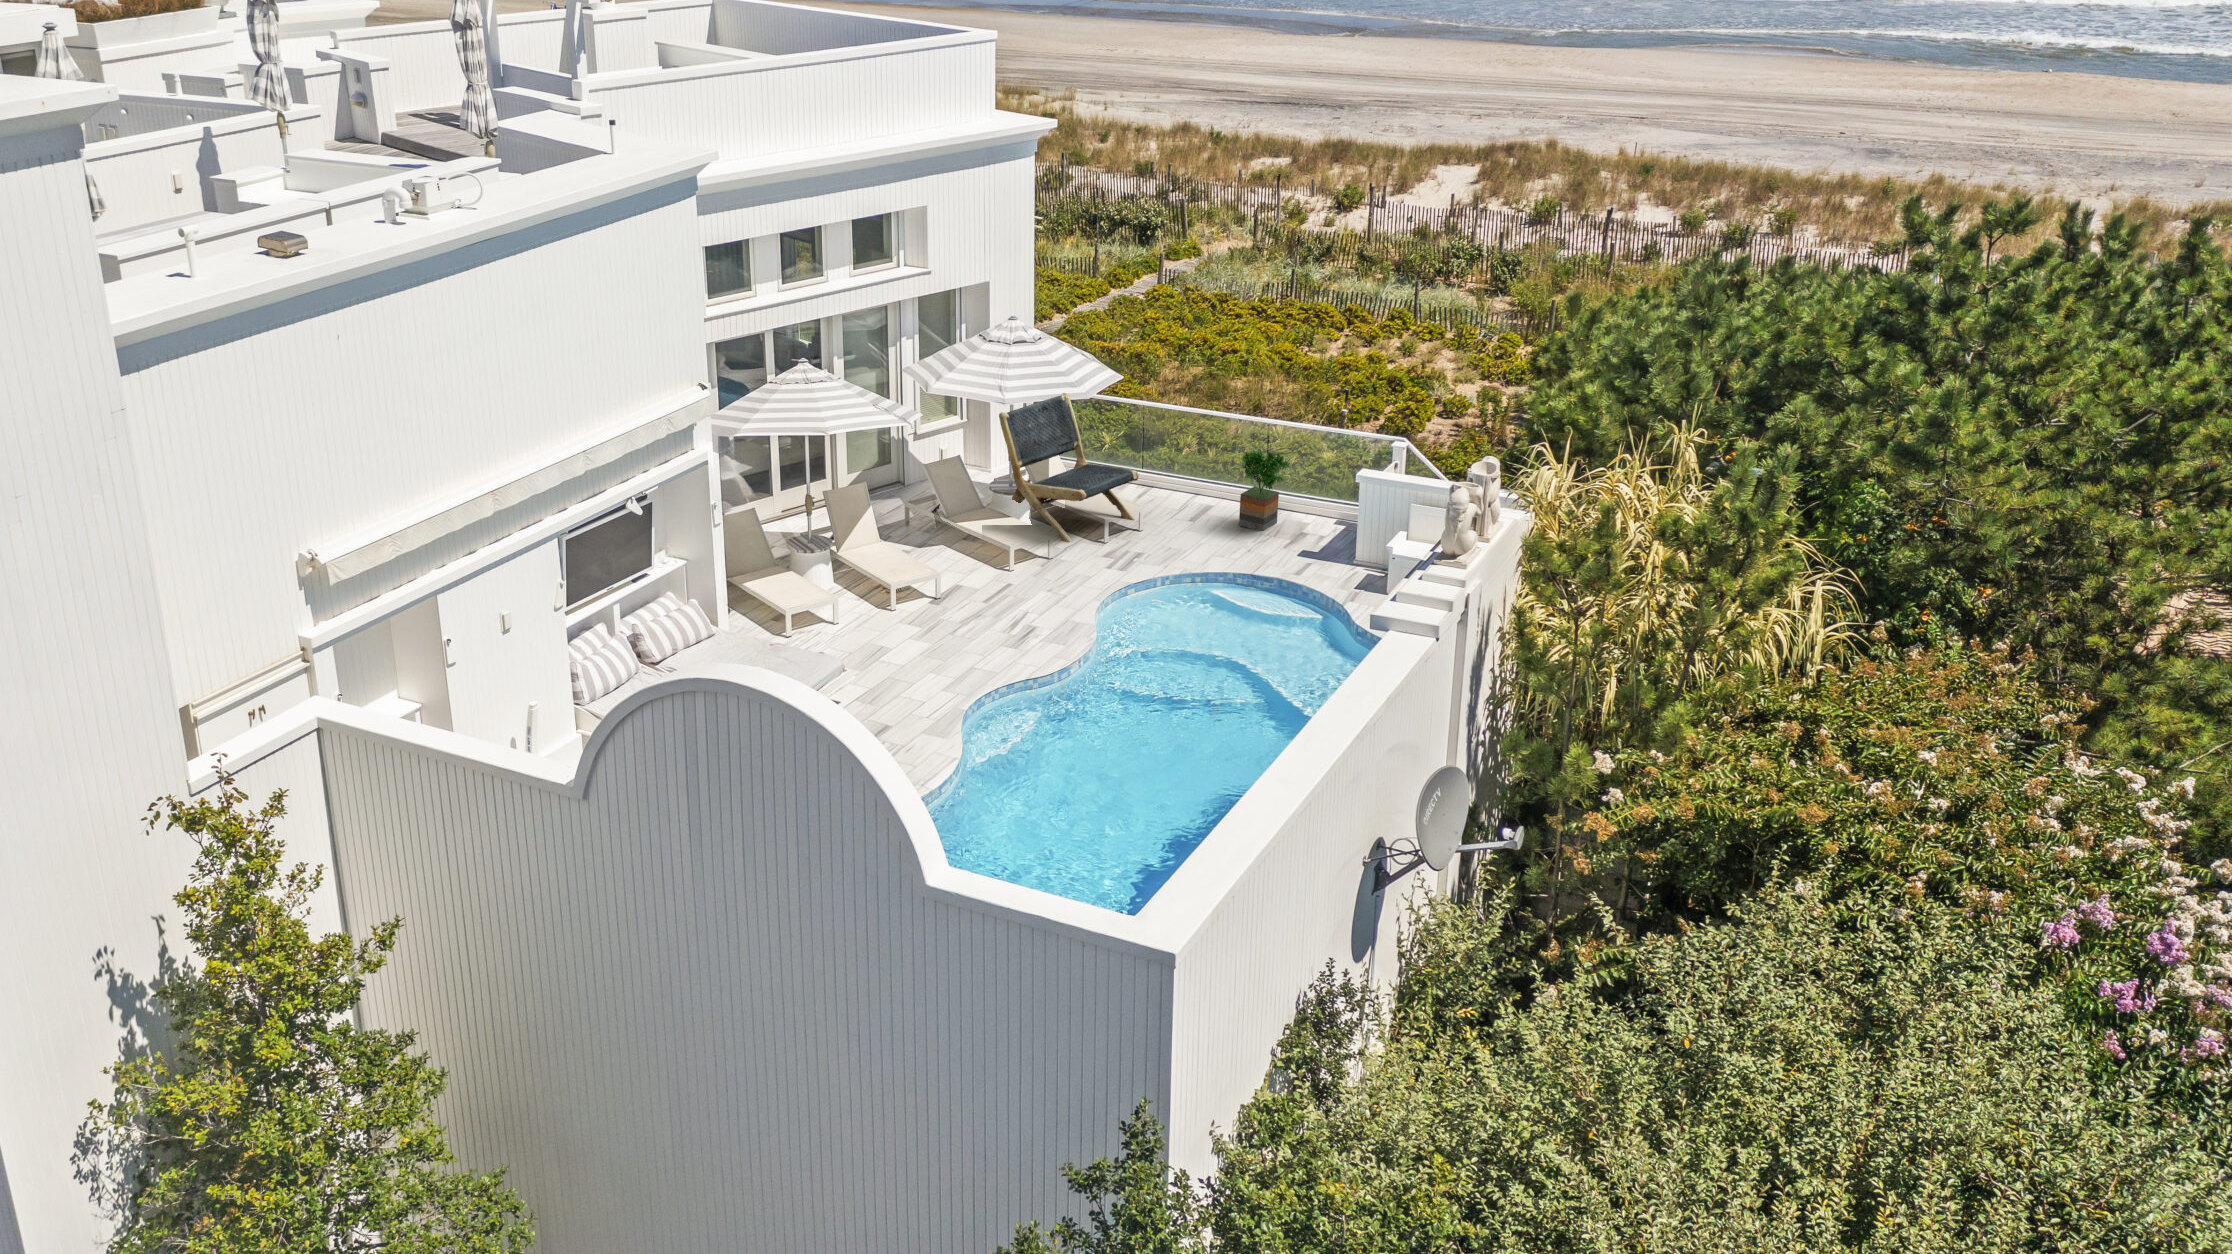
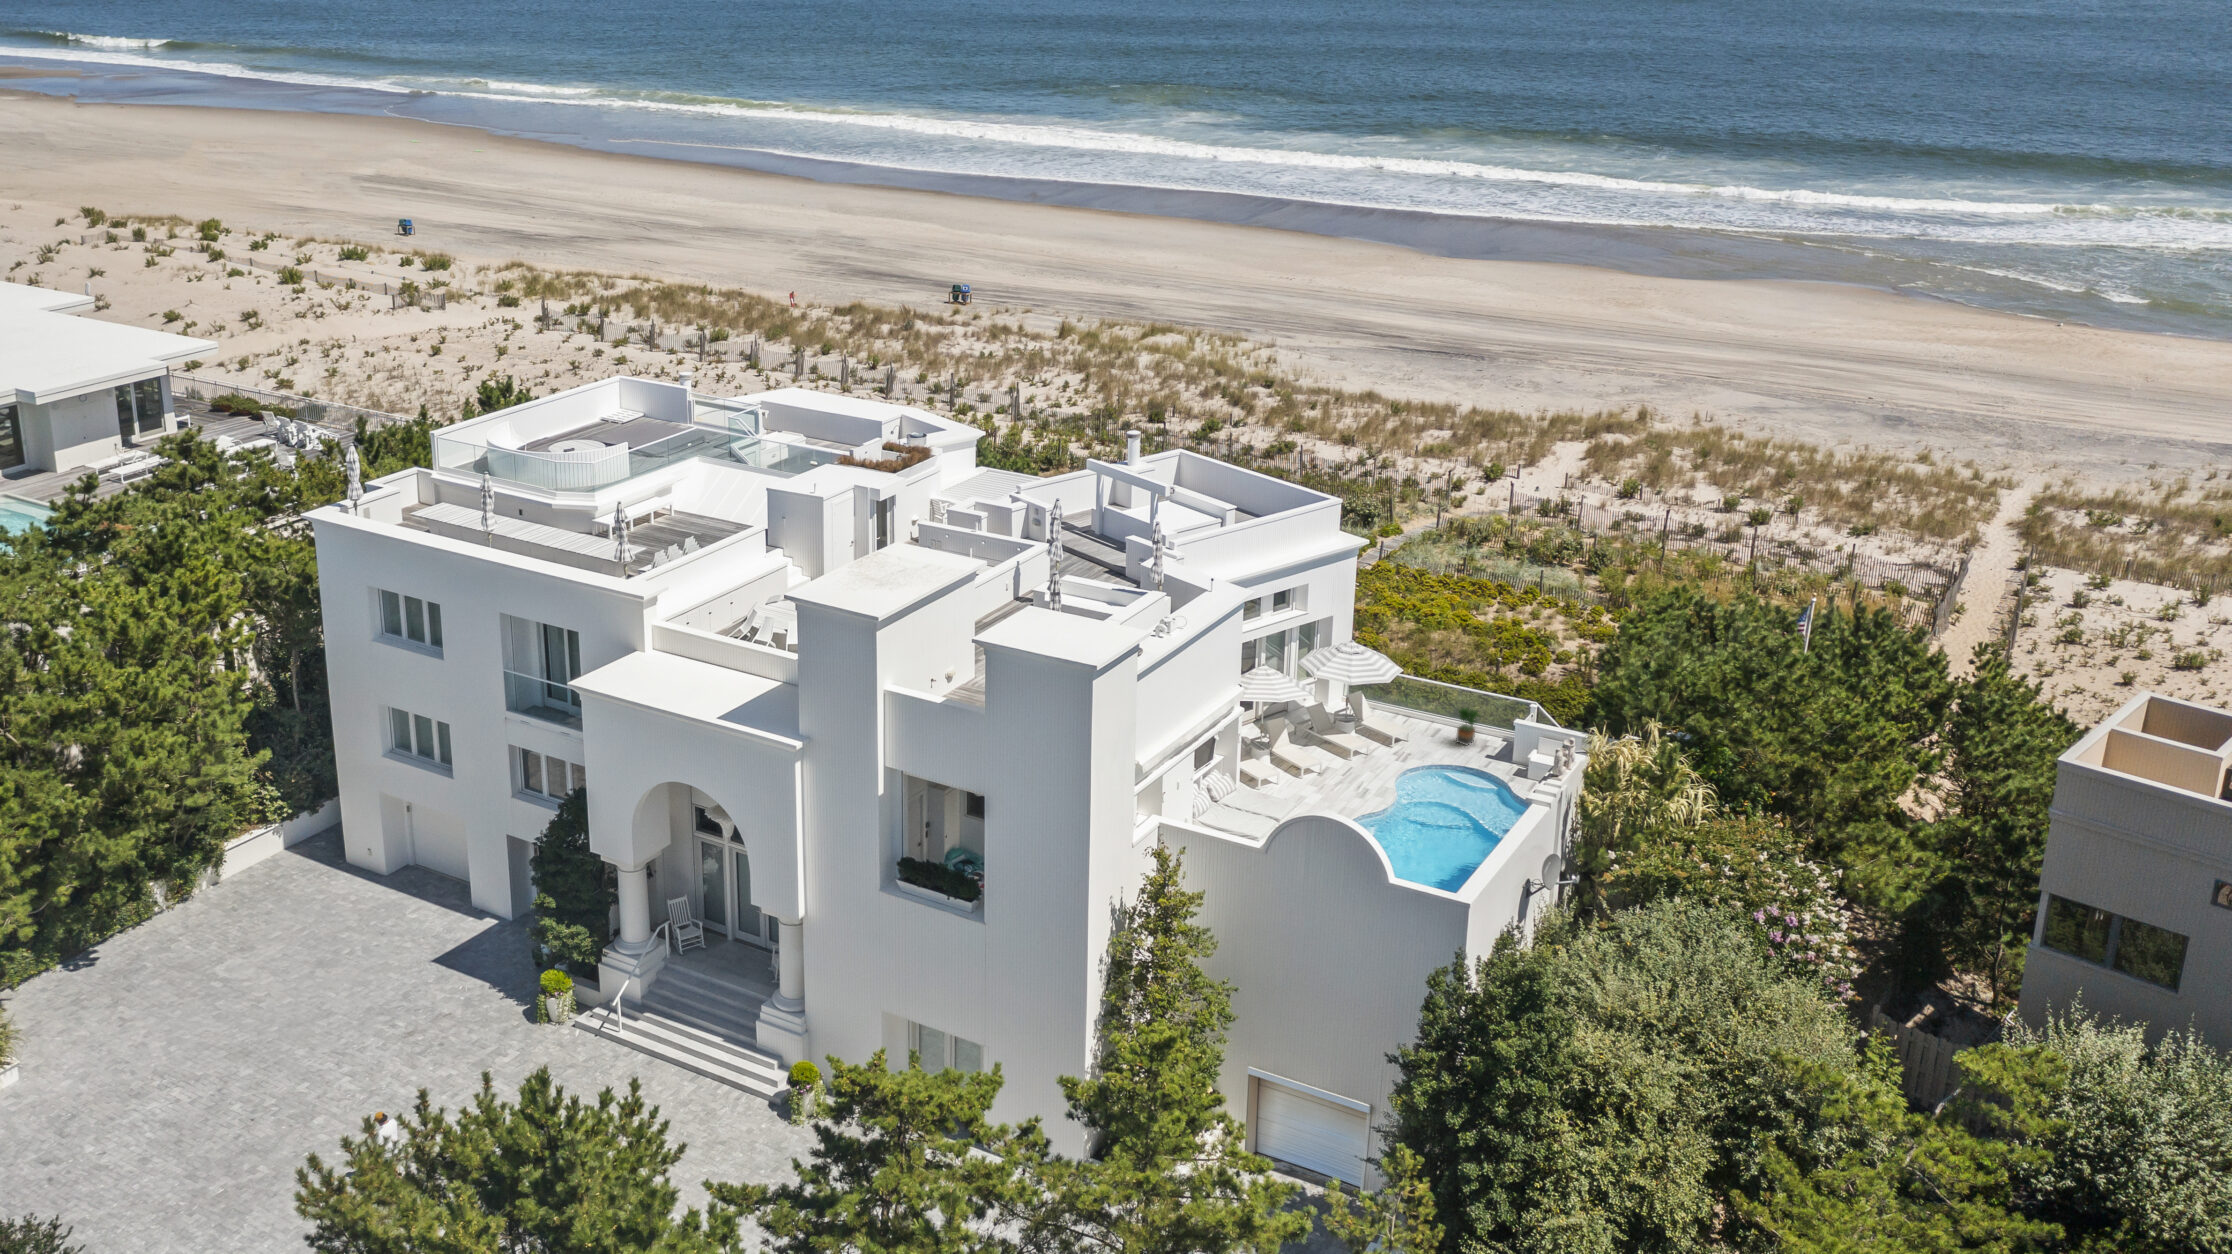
lounge chair: present [999,393,1138,543] -> none [1340,675,1408,750]

